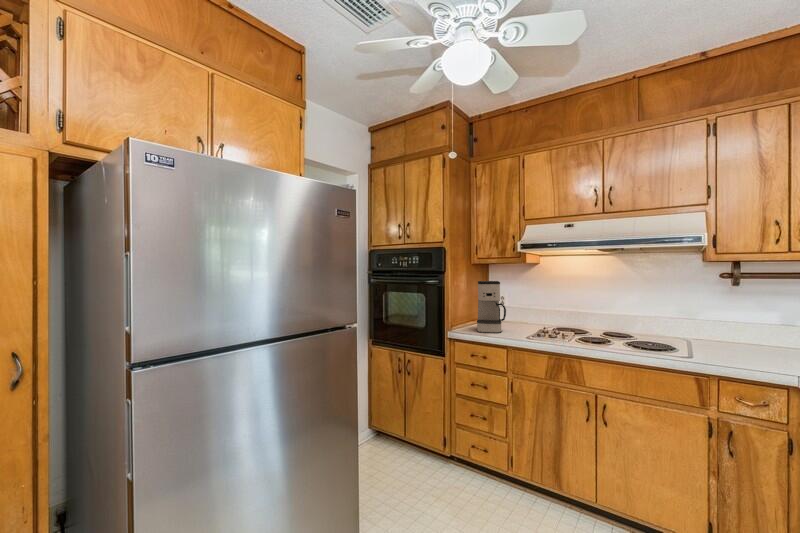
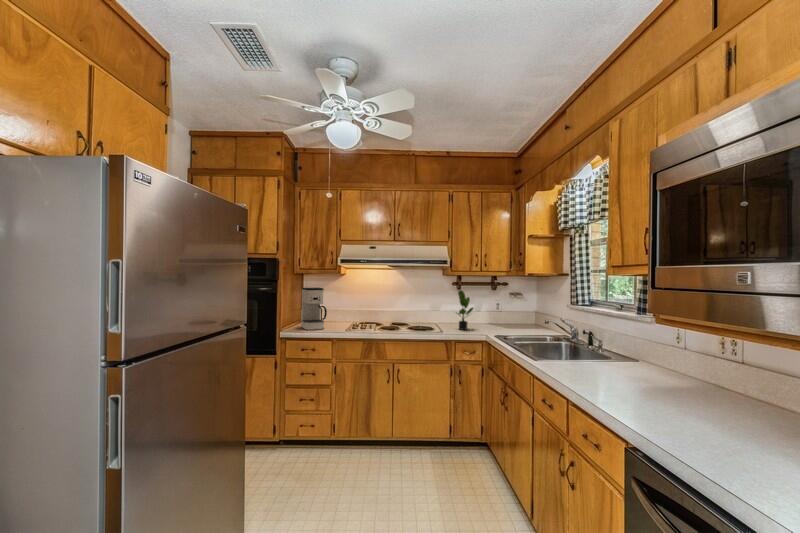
potted plant: none [718,286,768,359] -> present [456,290,474,330]

